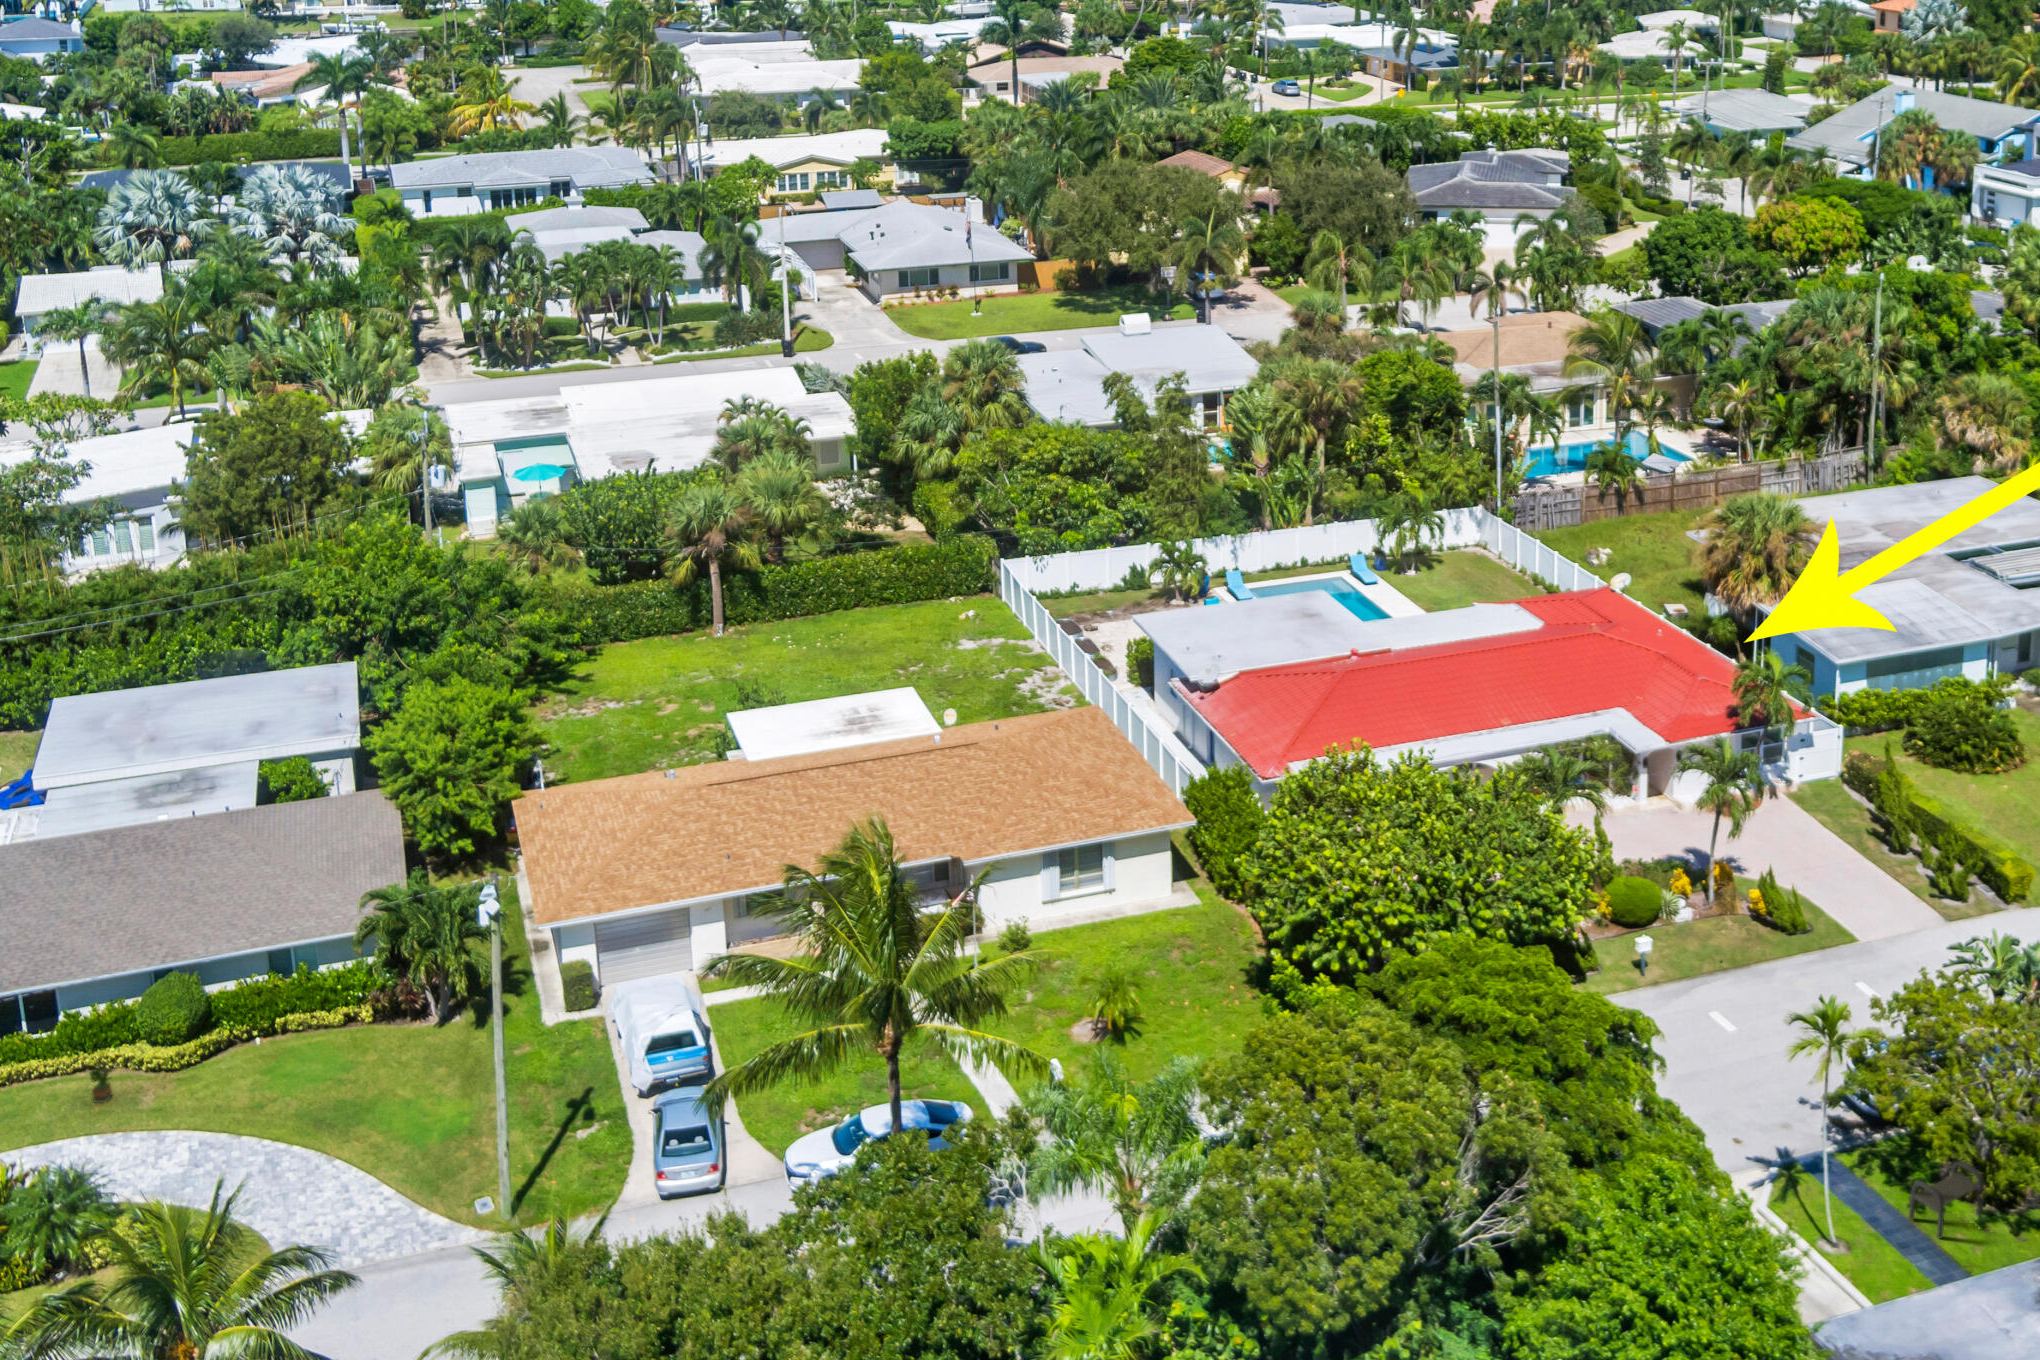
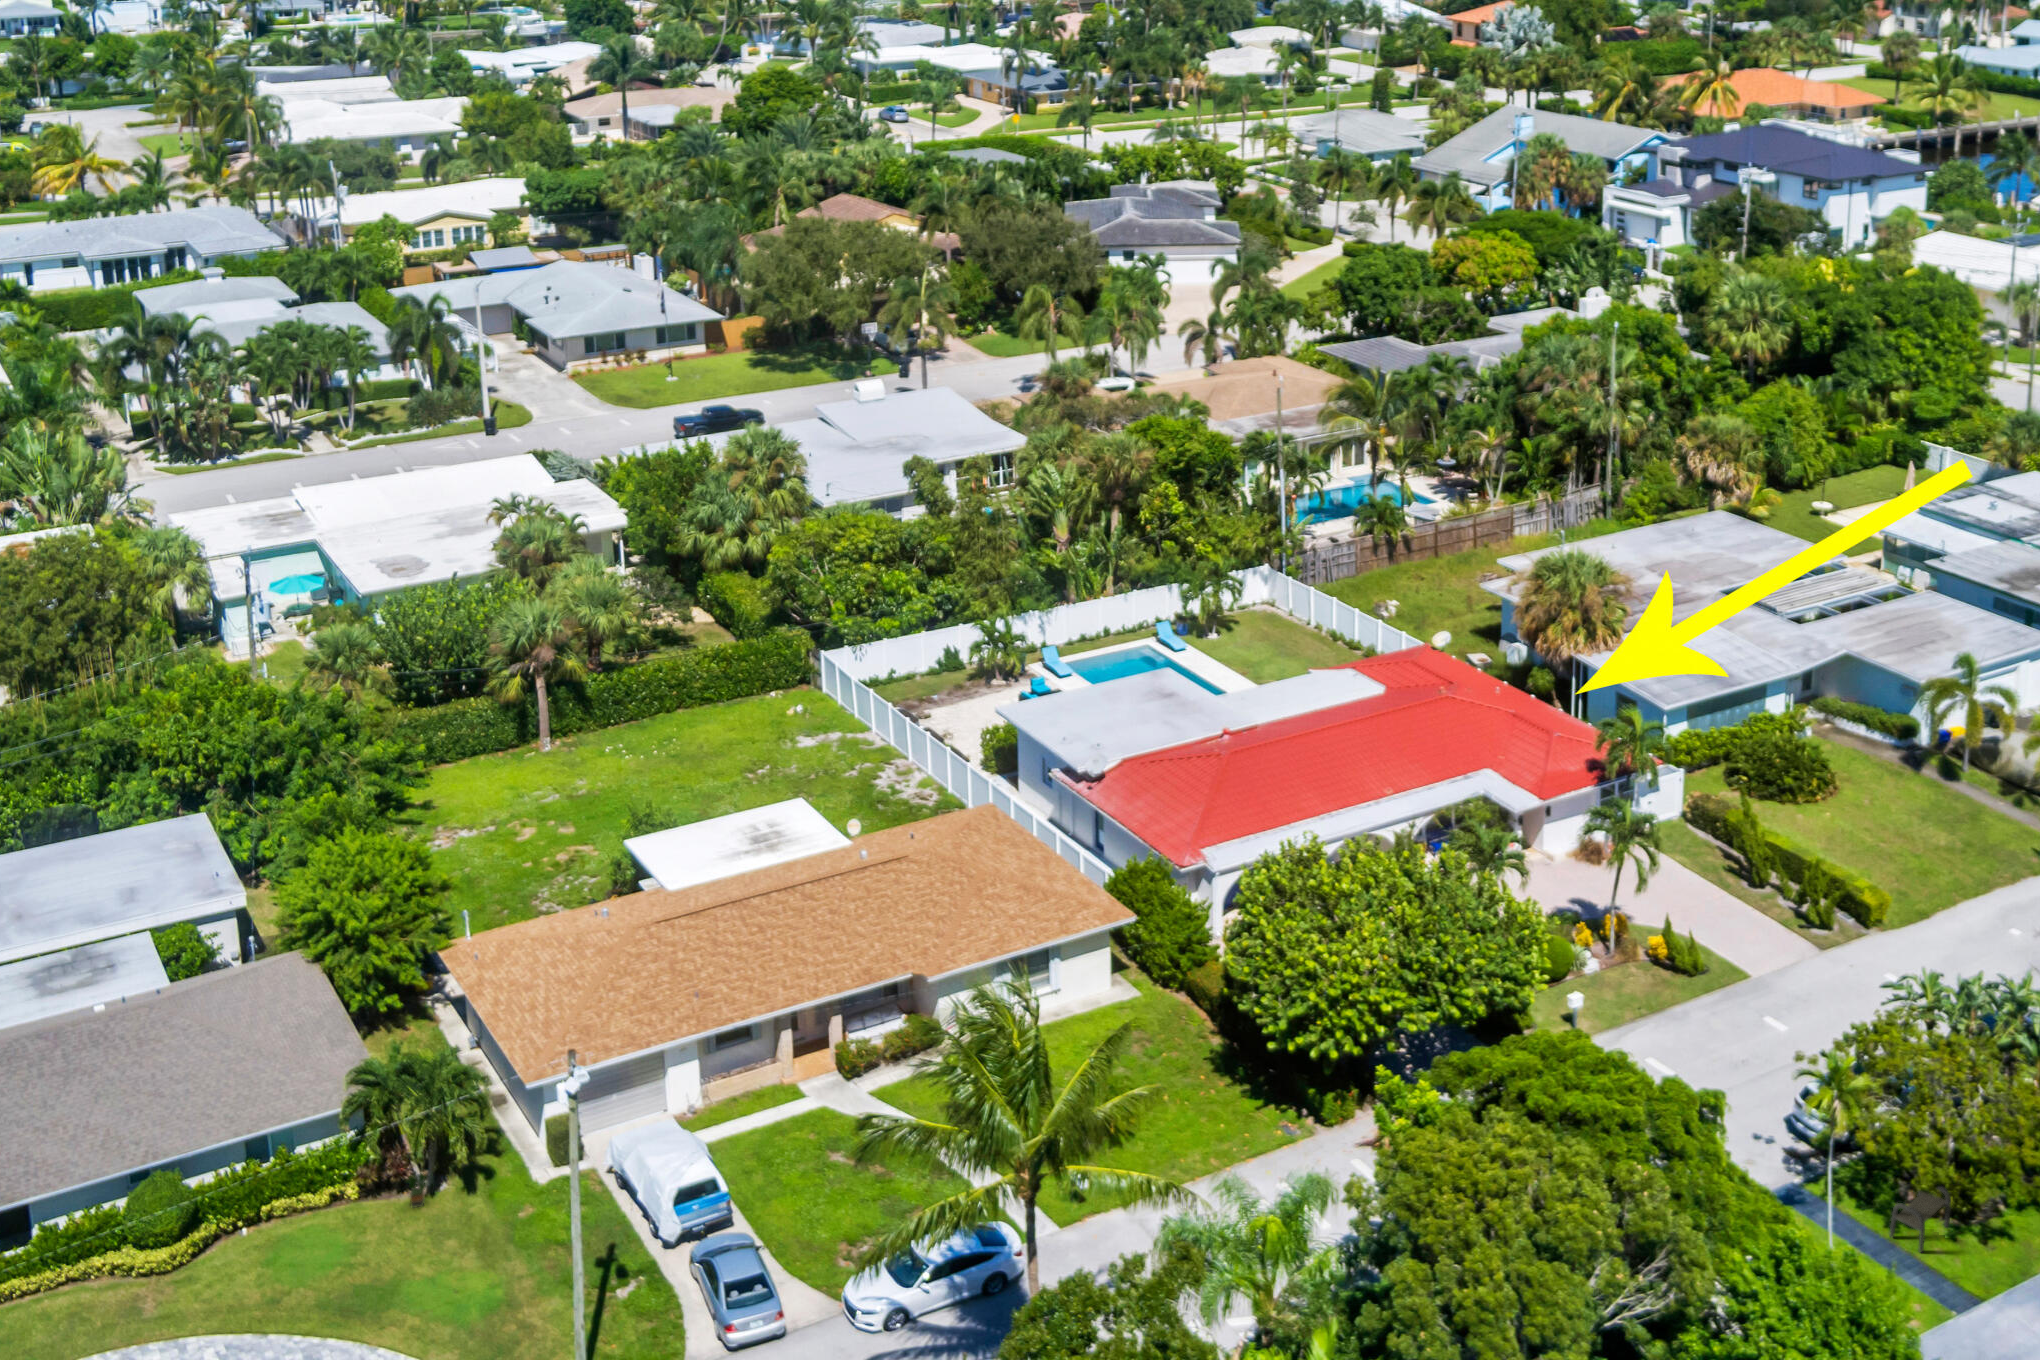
potted tree: present [90,1068,112,1103] -> present [407,1173,426,1208]

